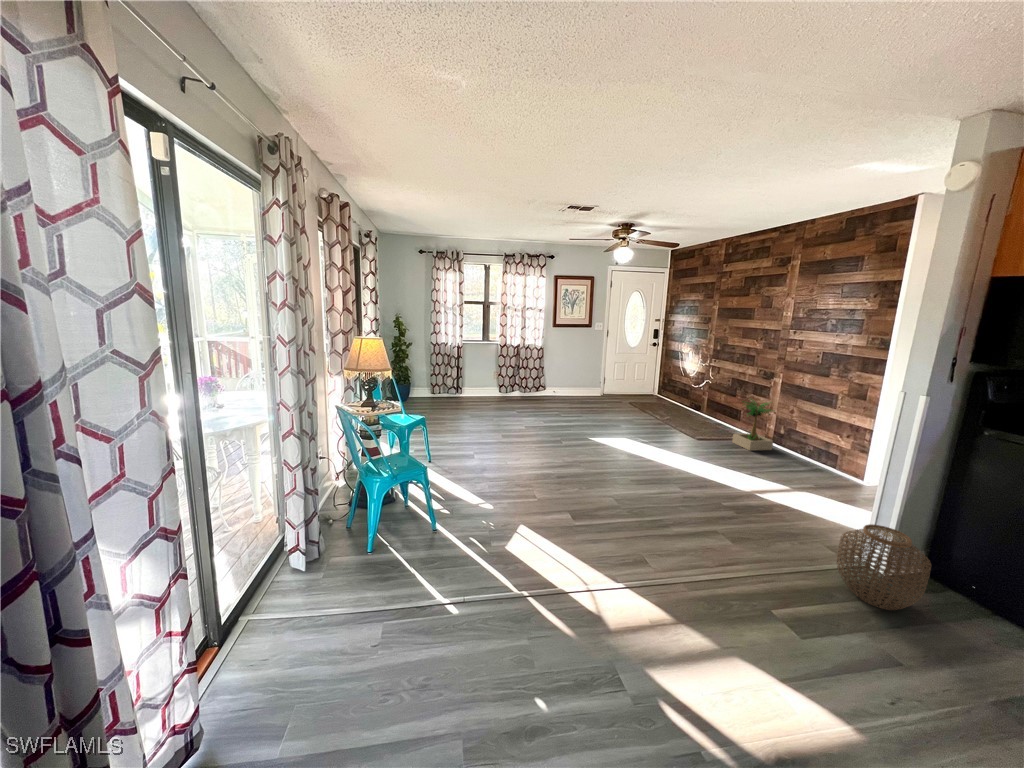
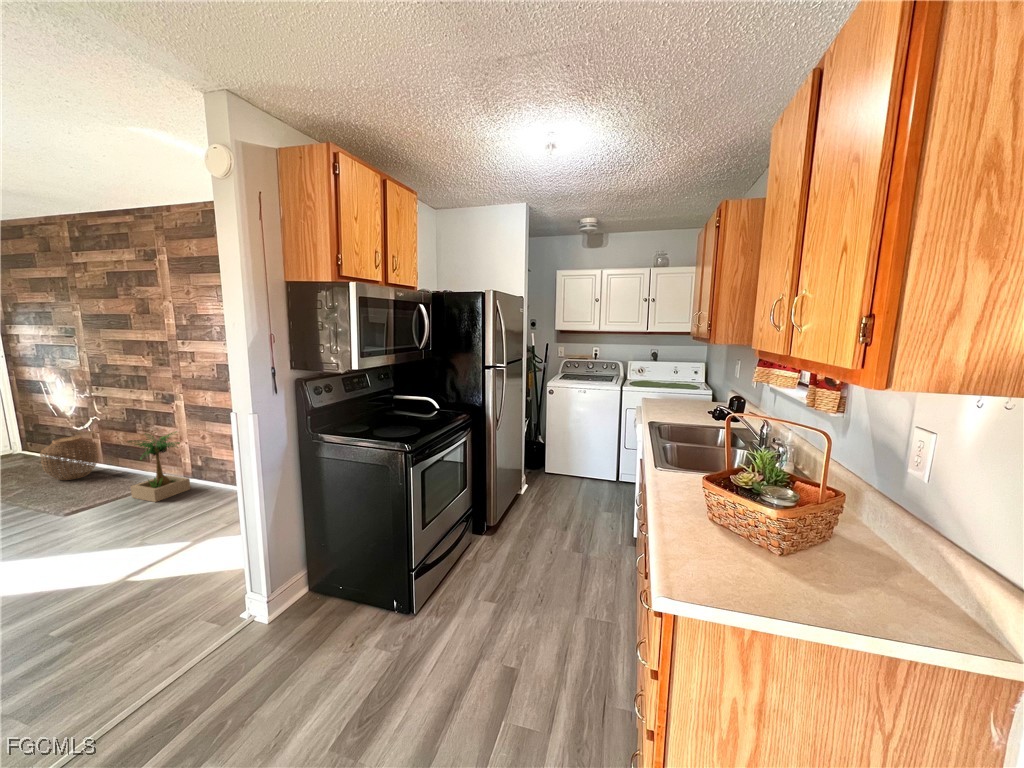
woven basket: present [837,524,931,610] -> present [40,436,98,480]

